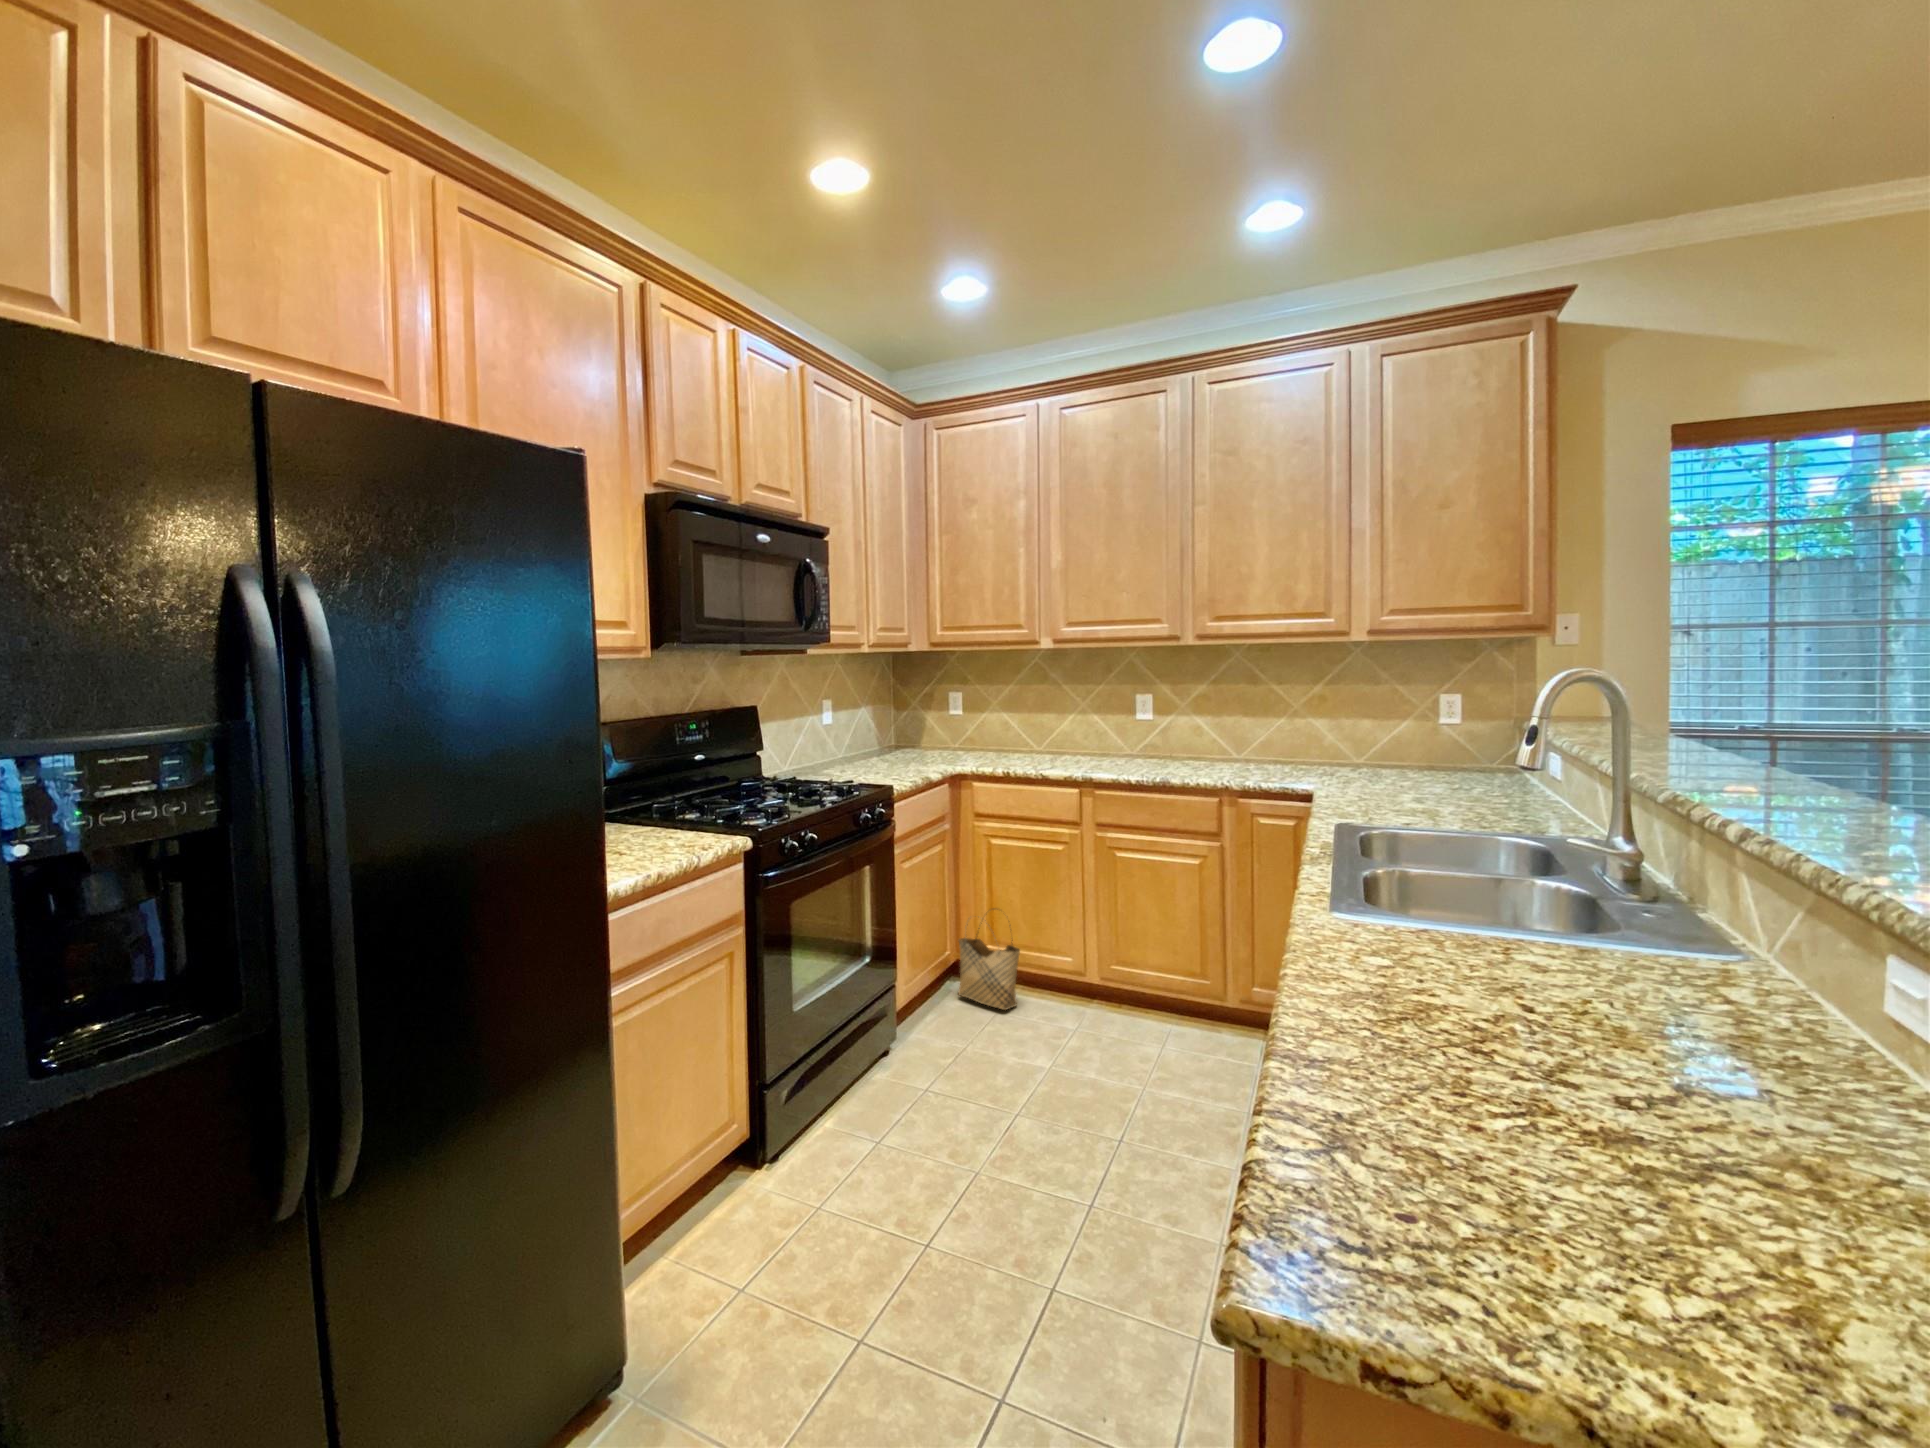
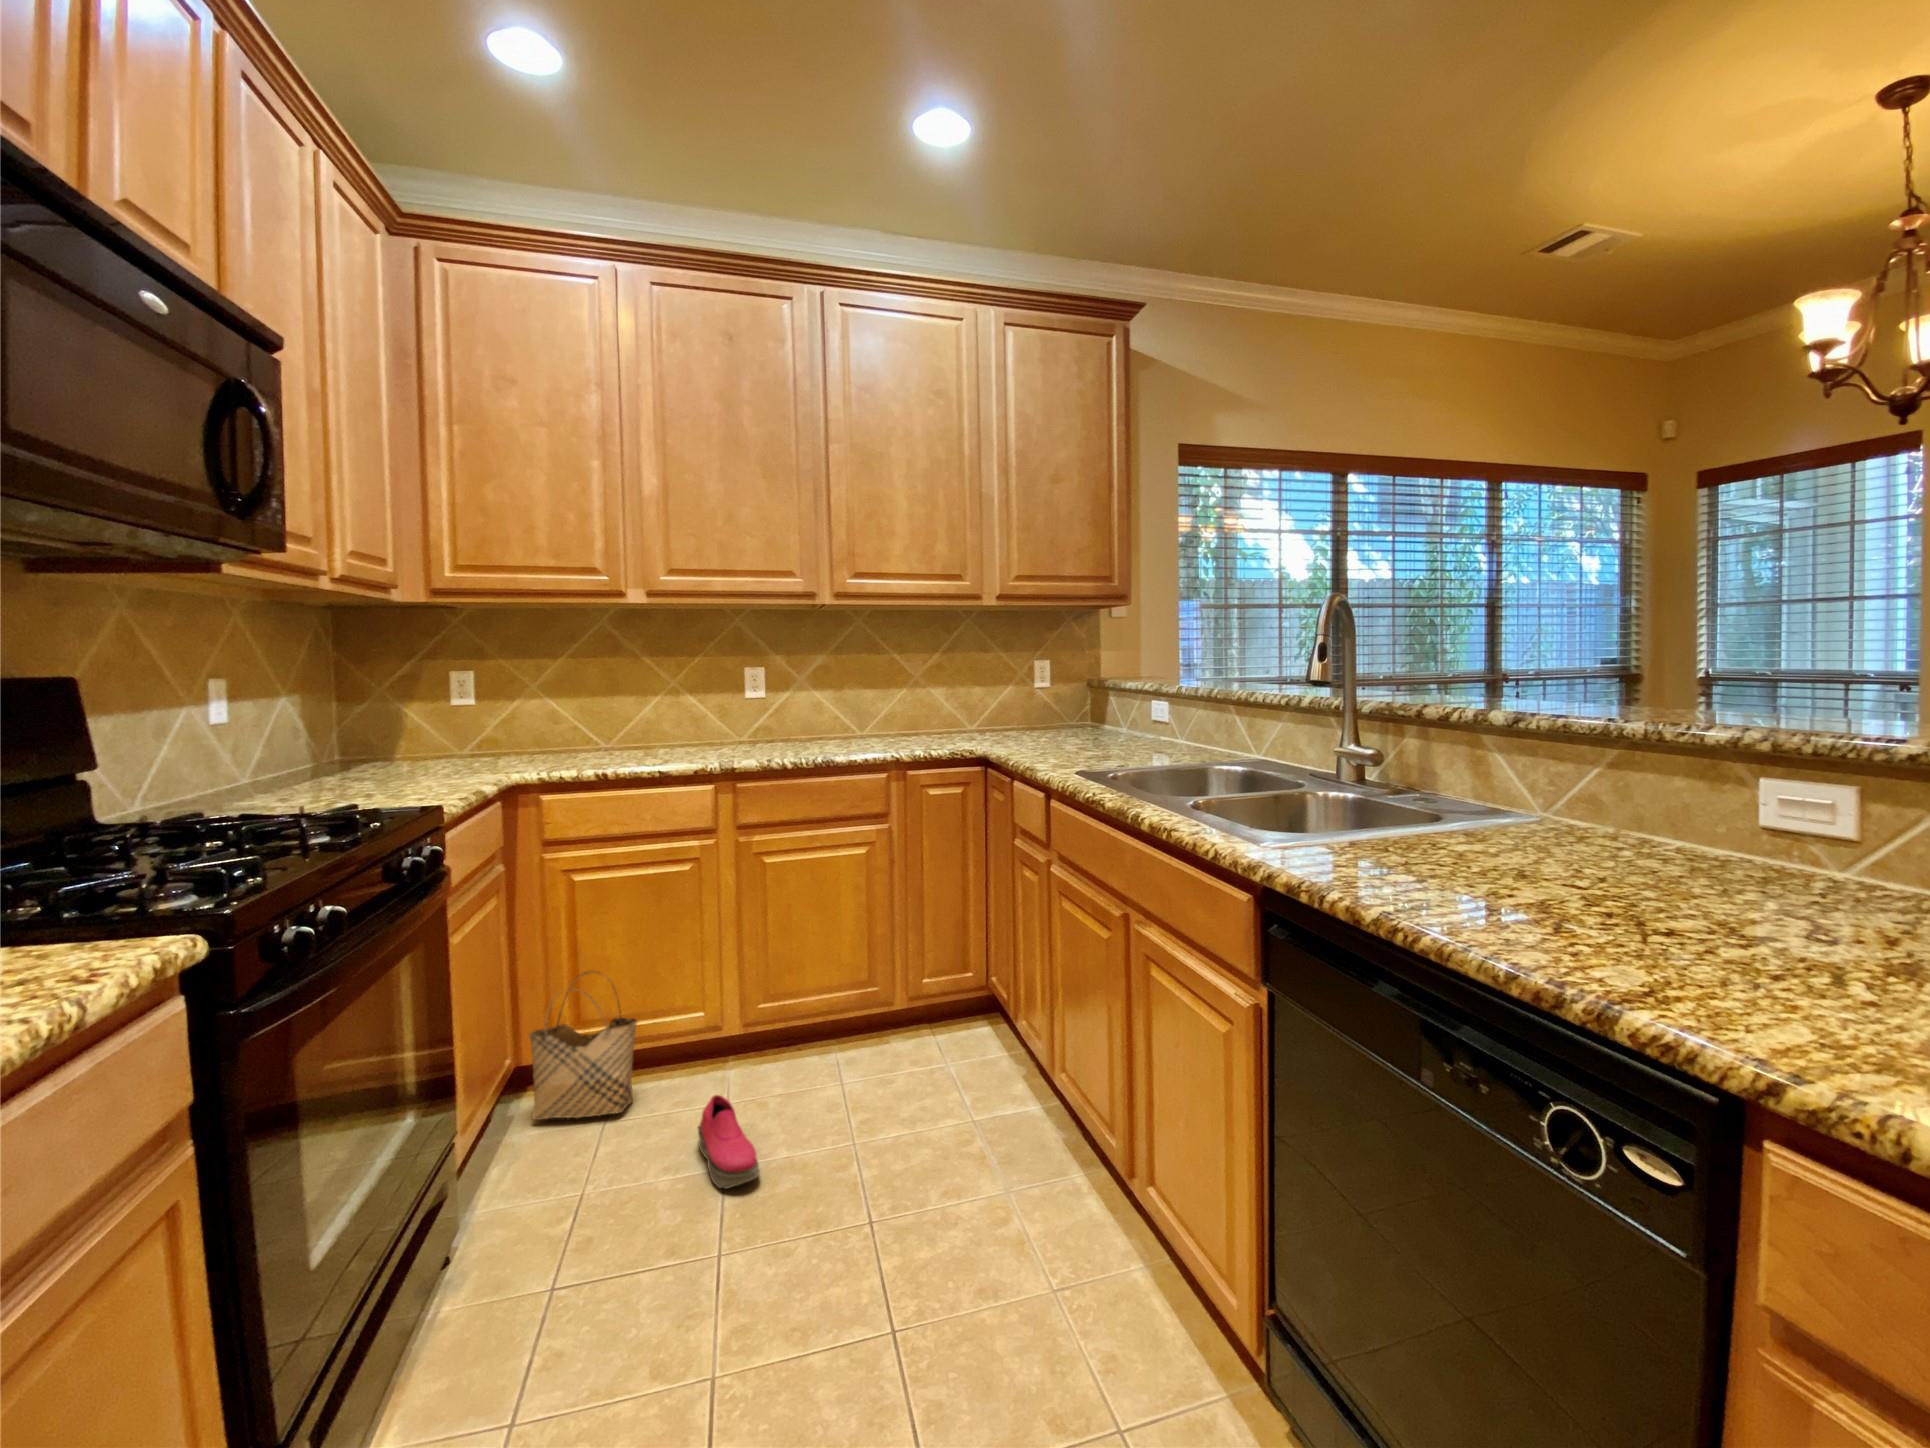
shoe: none [1033,1018,1064,1084] -> present [698,1095,760,1189]

